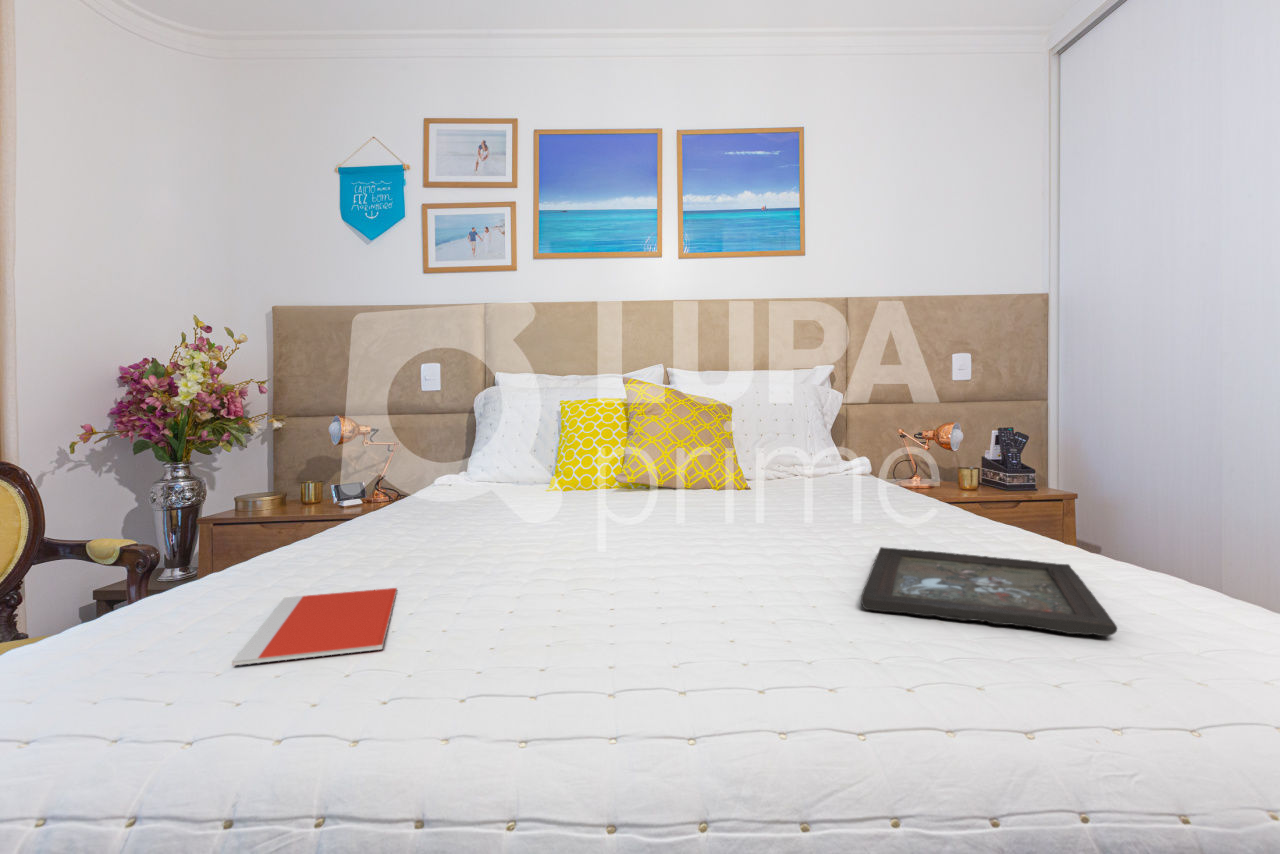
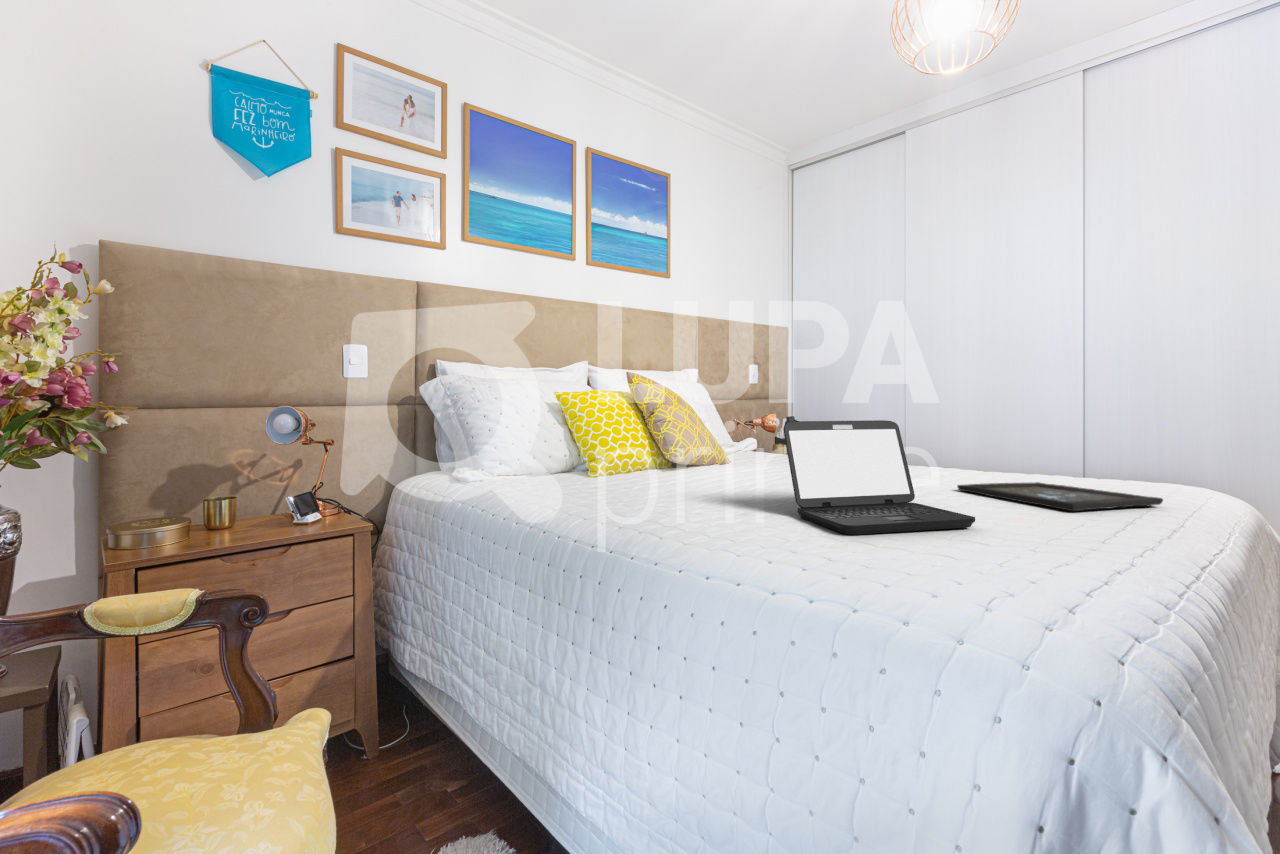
laptop: none [458,443,674,593] -> present [783,420,975,535]
notebook: present [232,588,397,665] -> none [847,550,1061,607]

